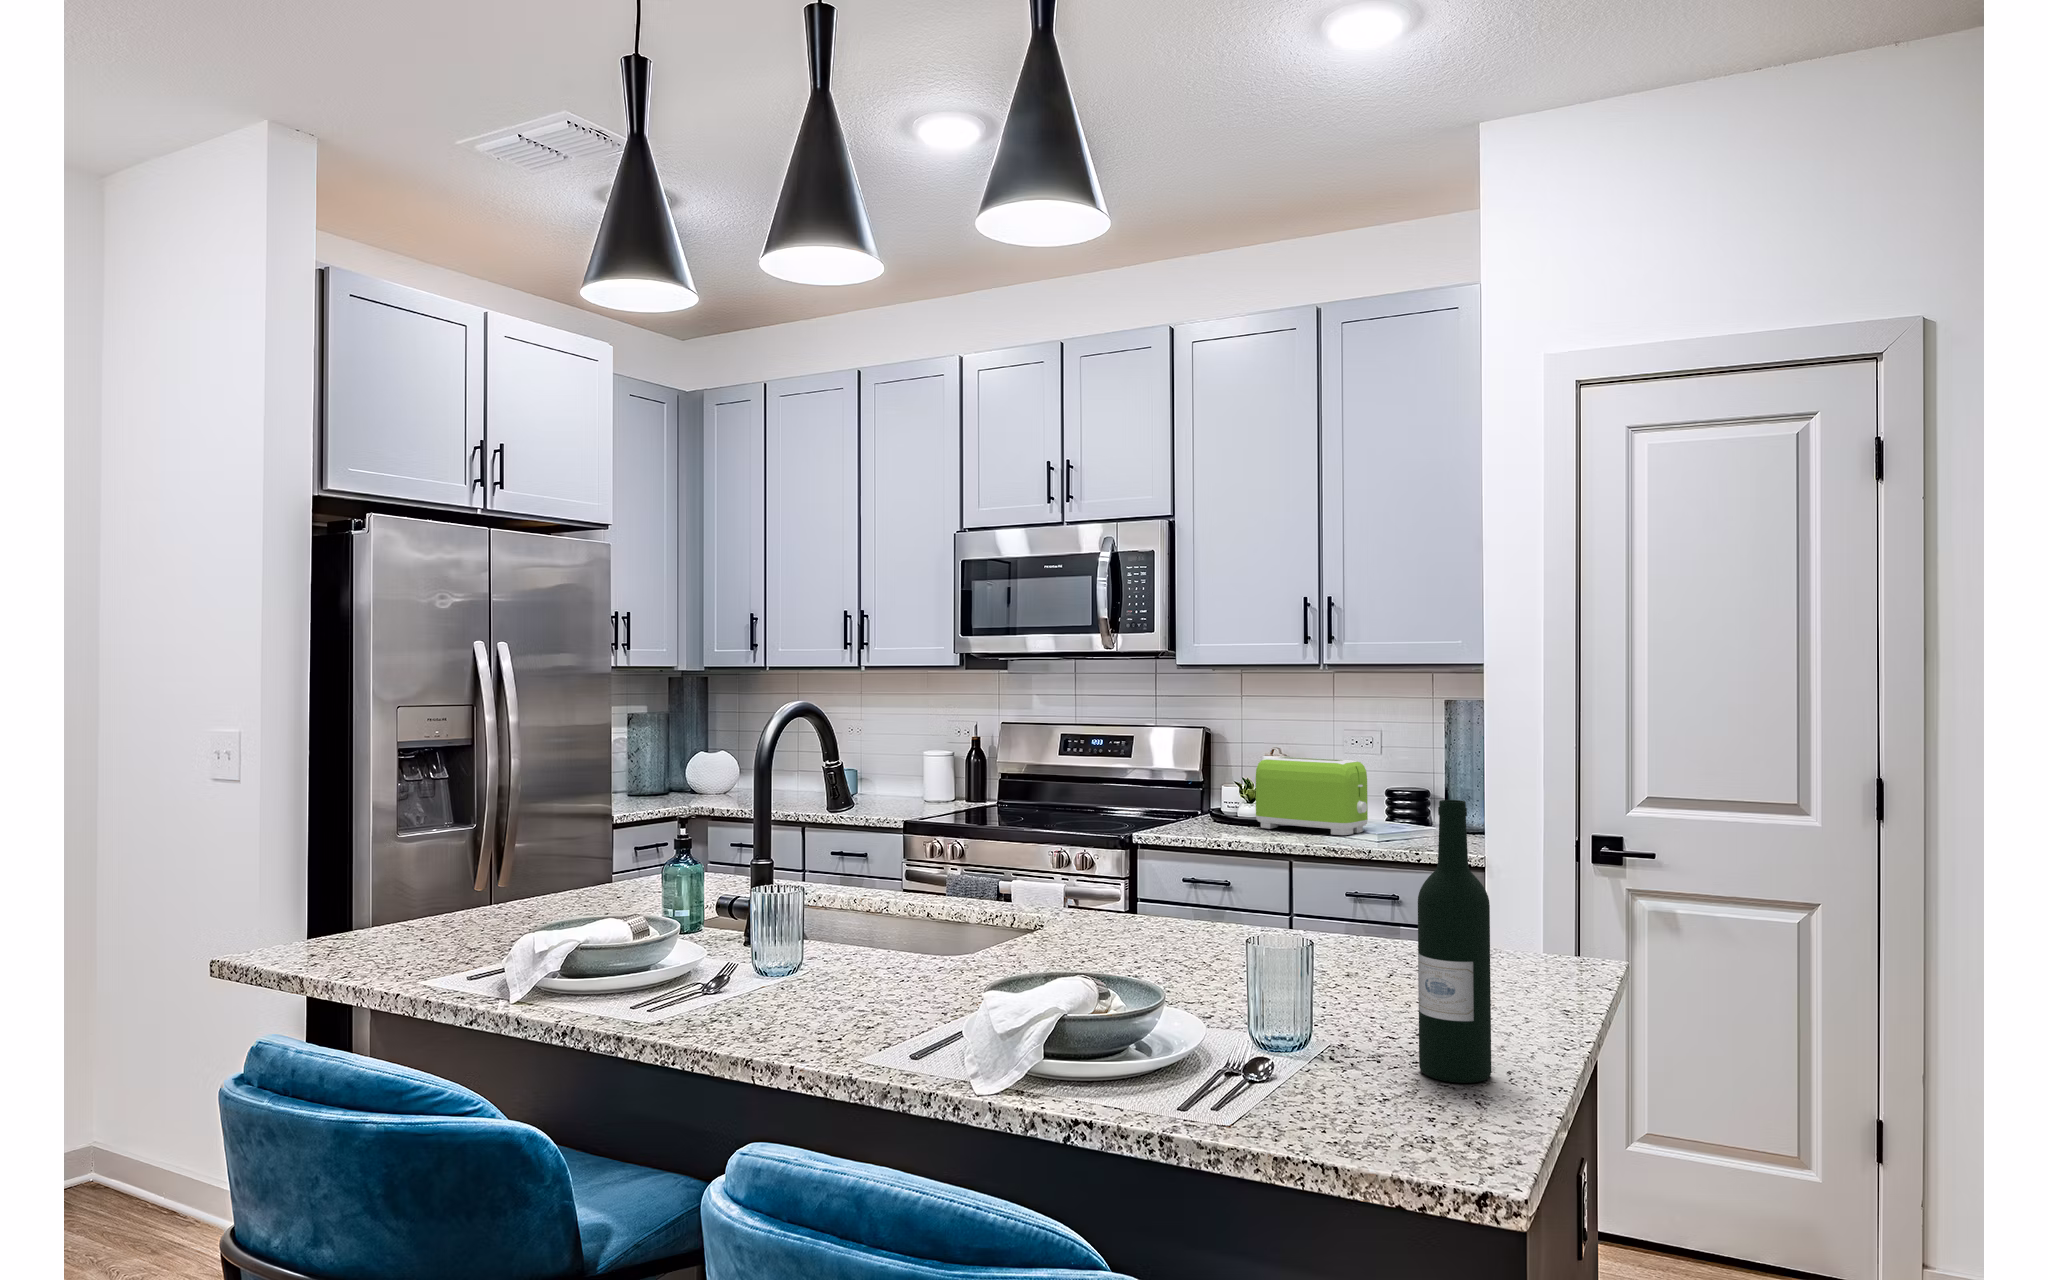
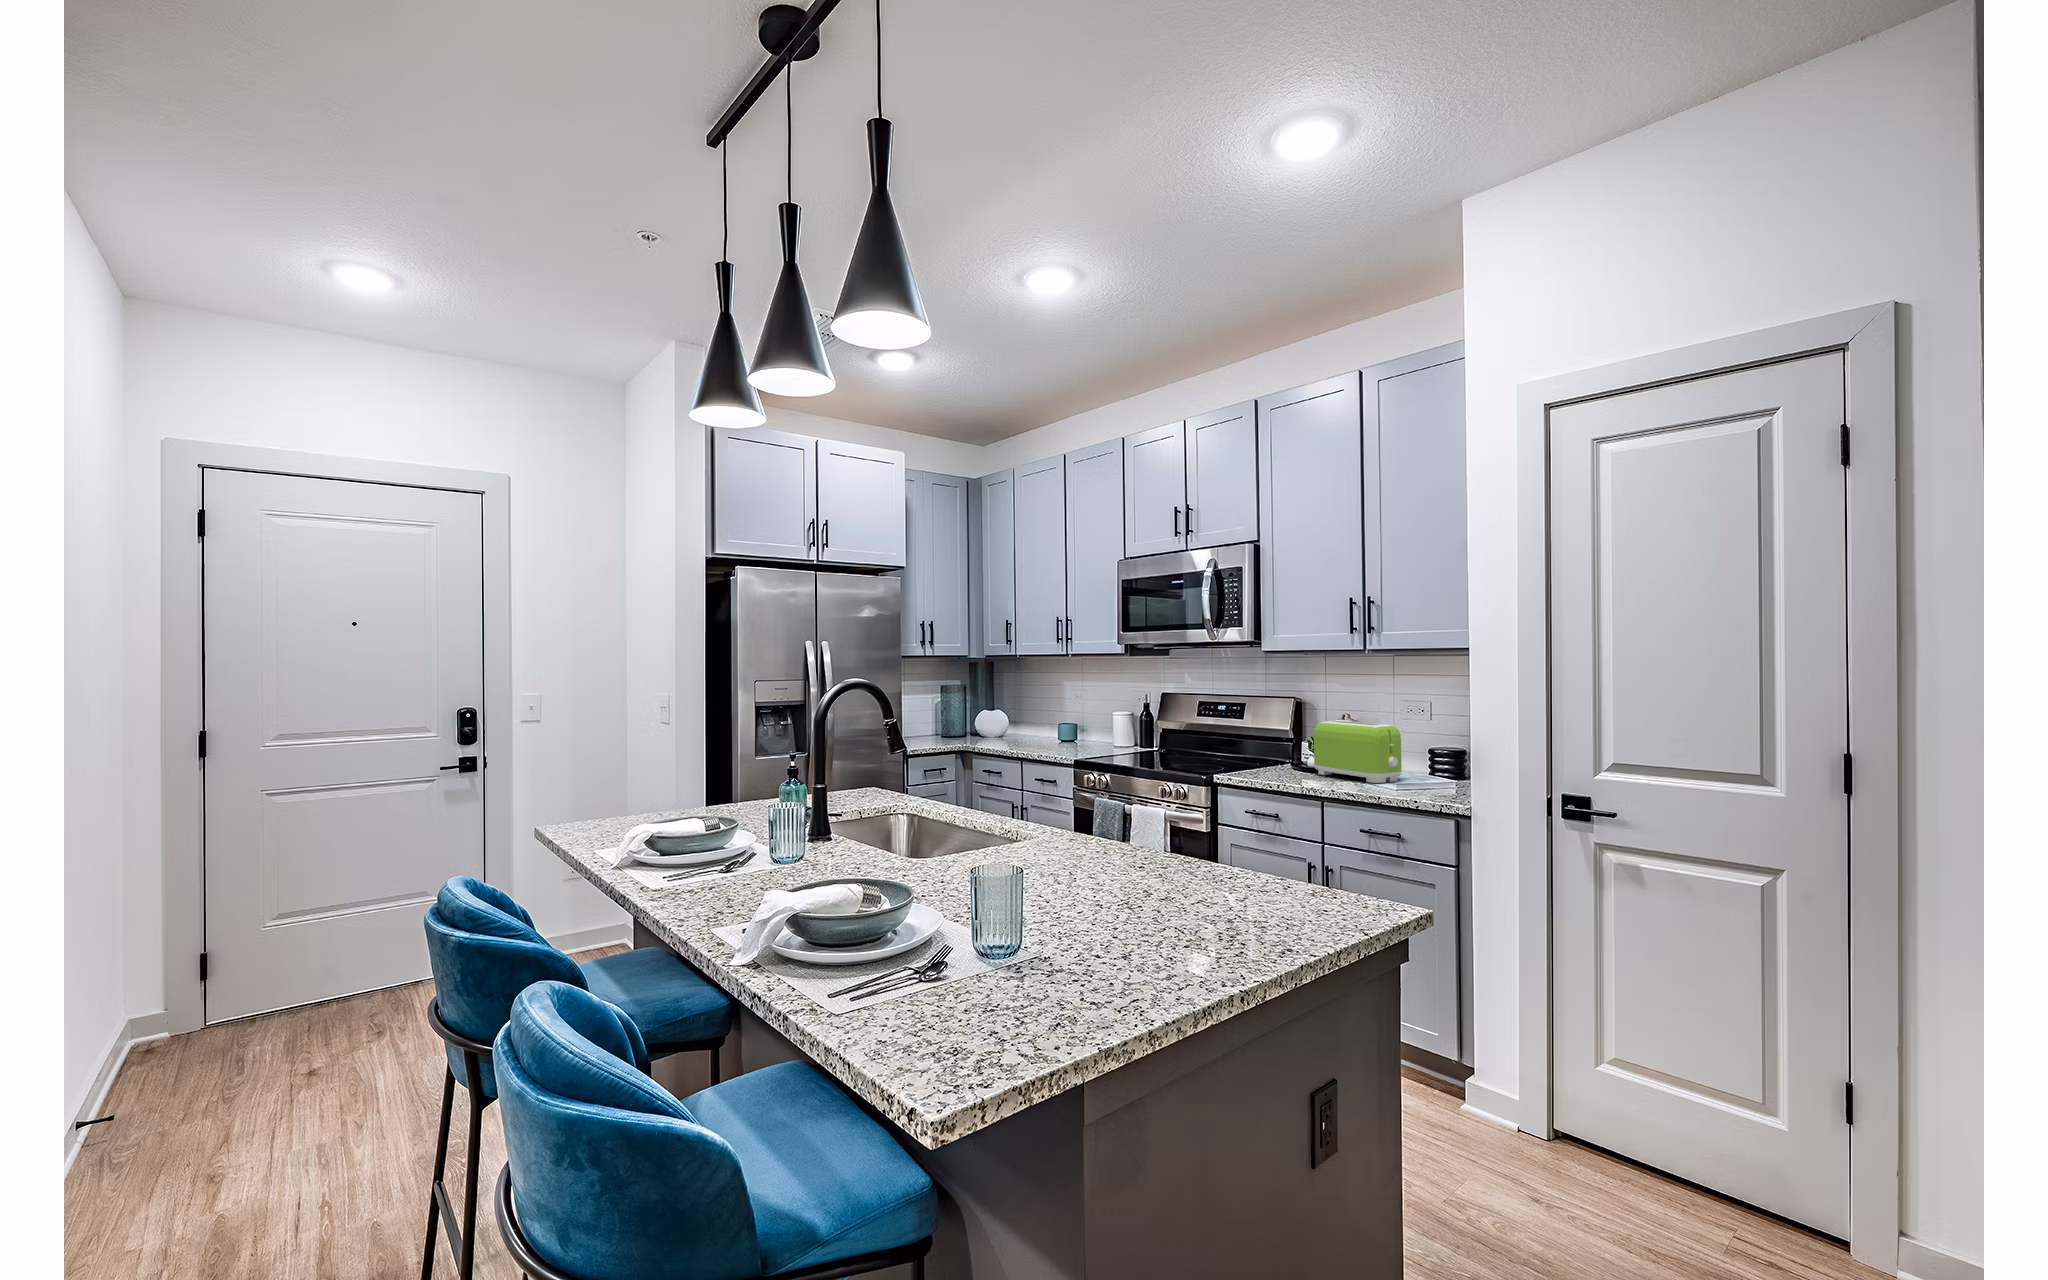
wine bottle: present [1418,800,1491,1083] -> none [1058,762,1118,1009]

